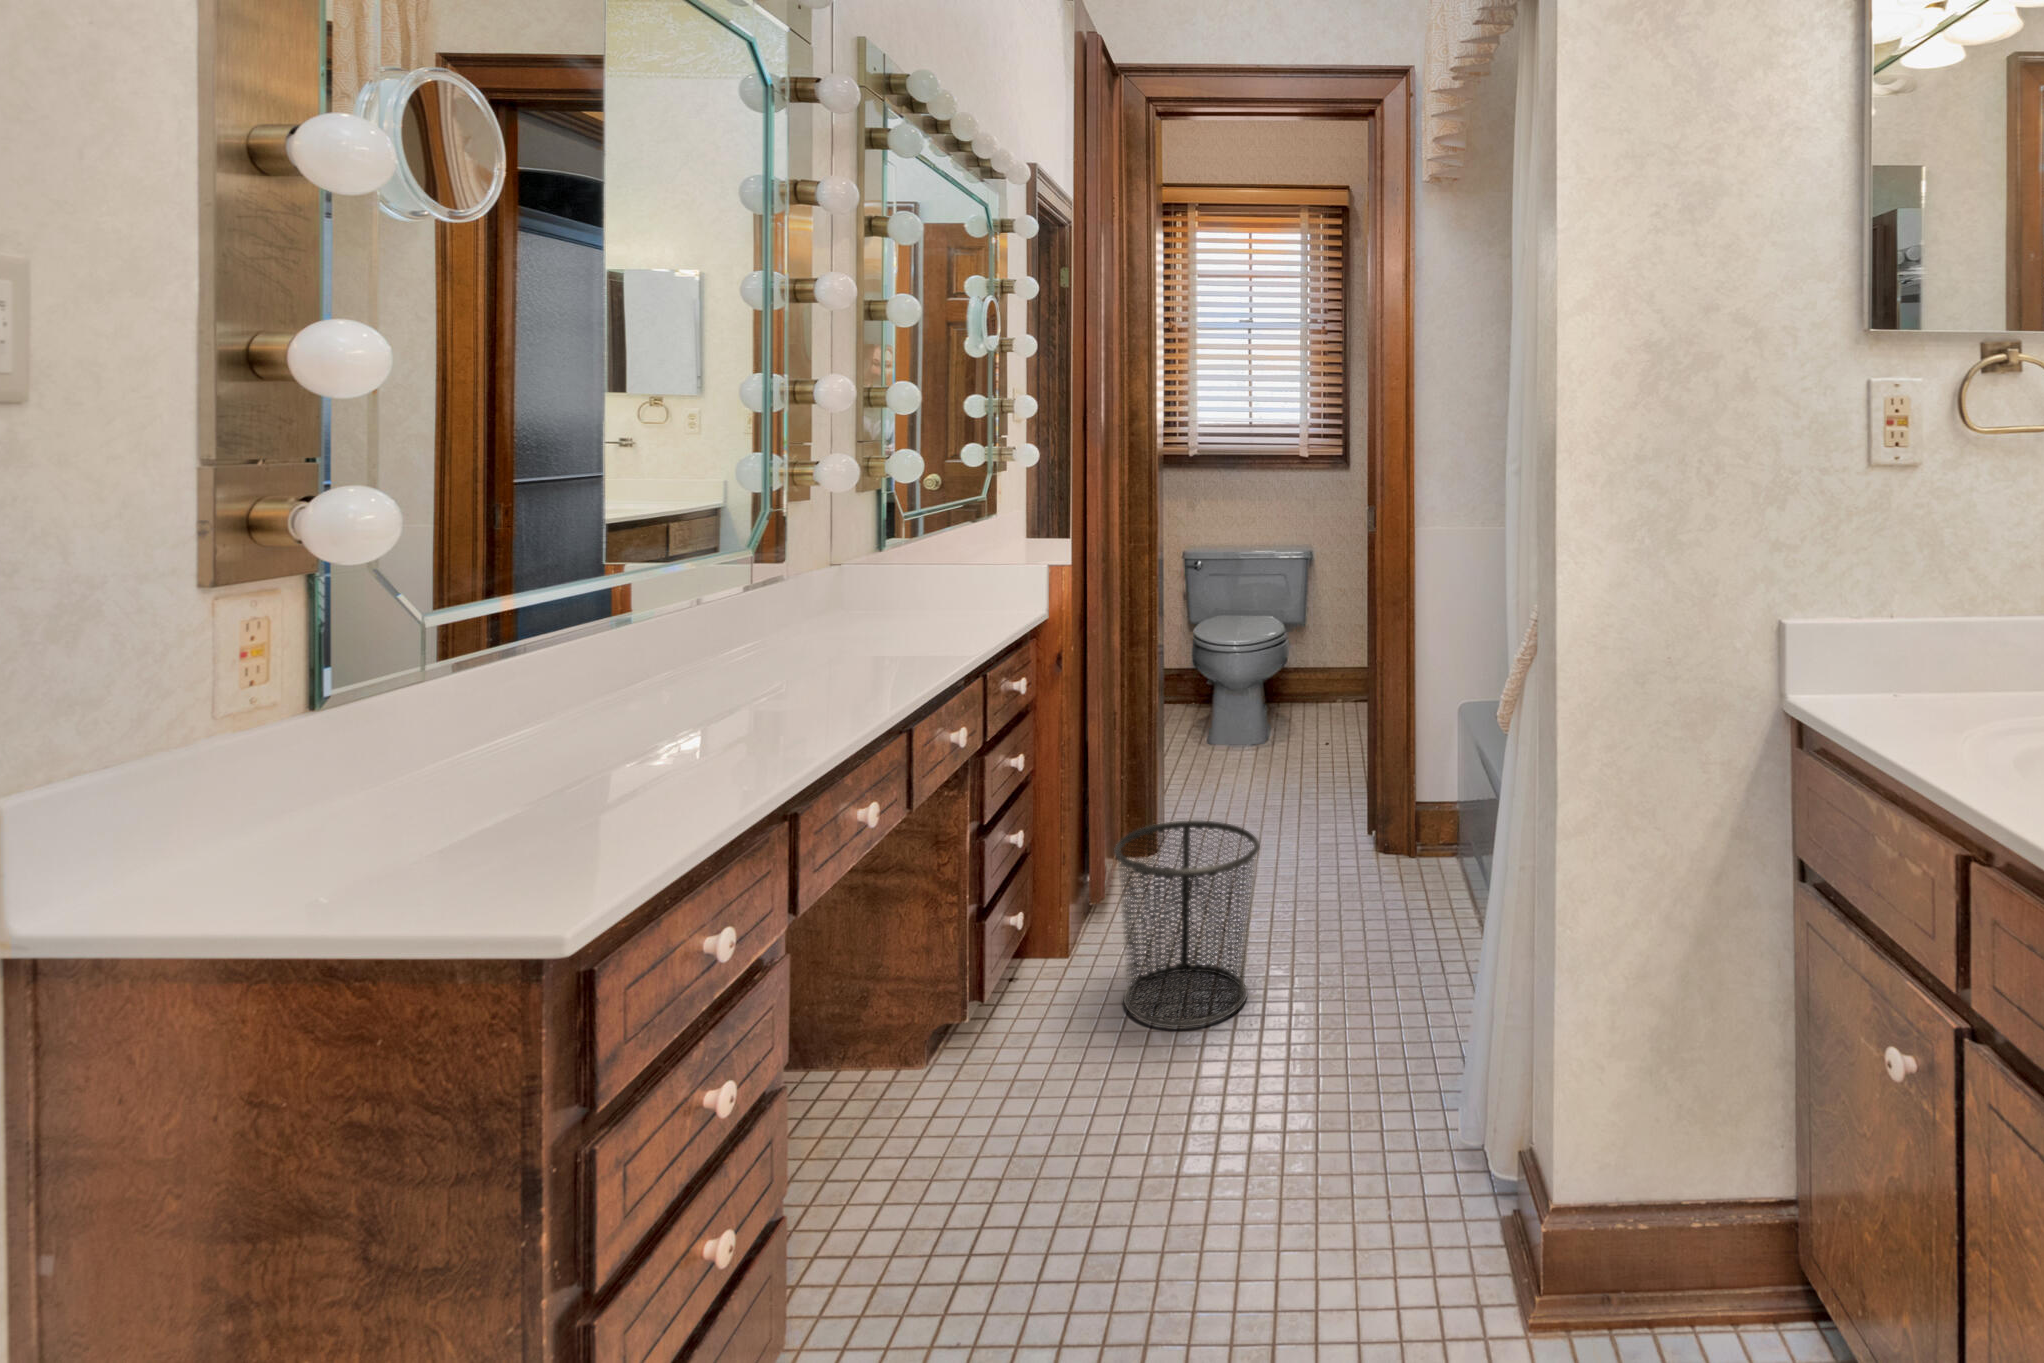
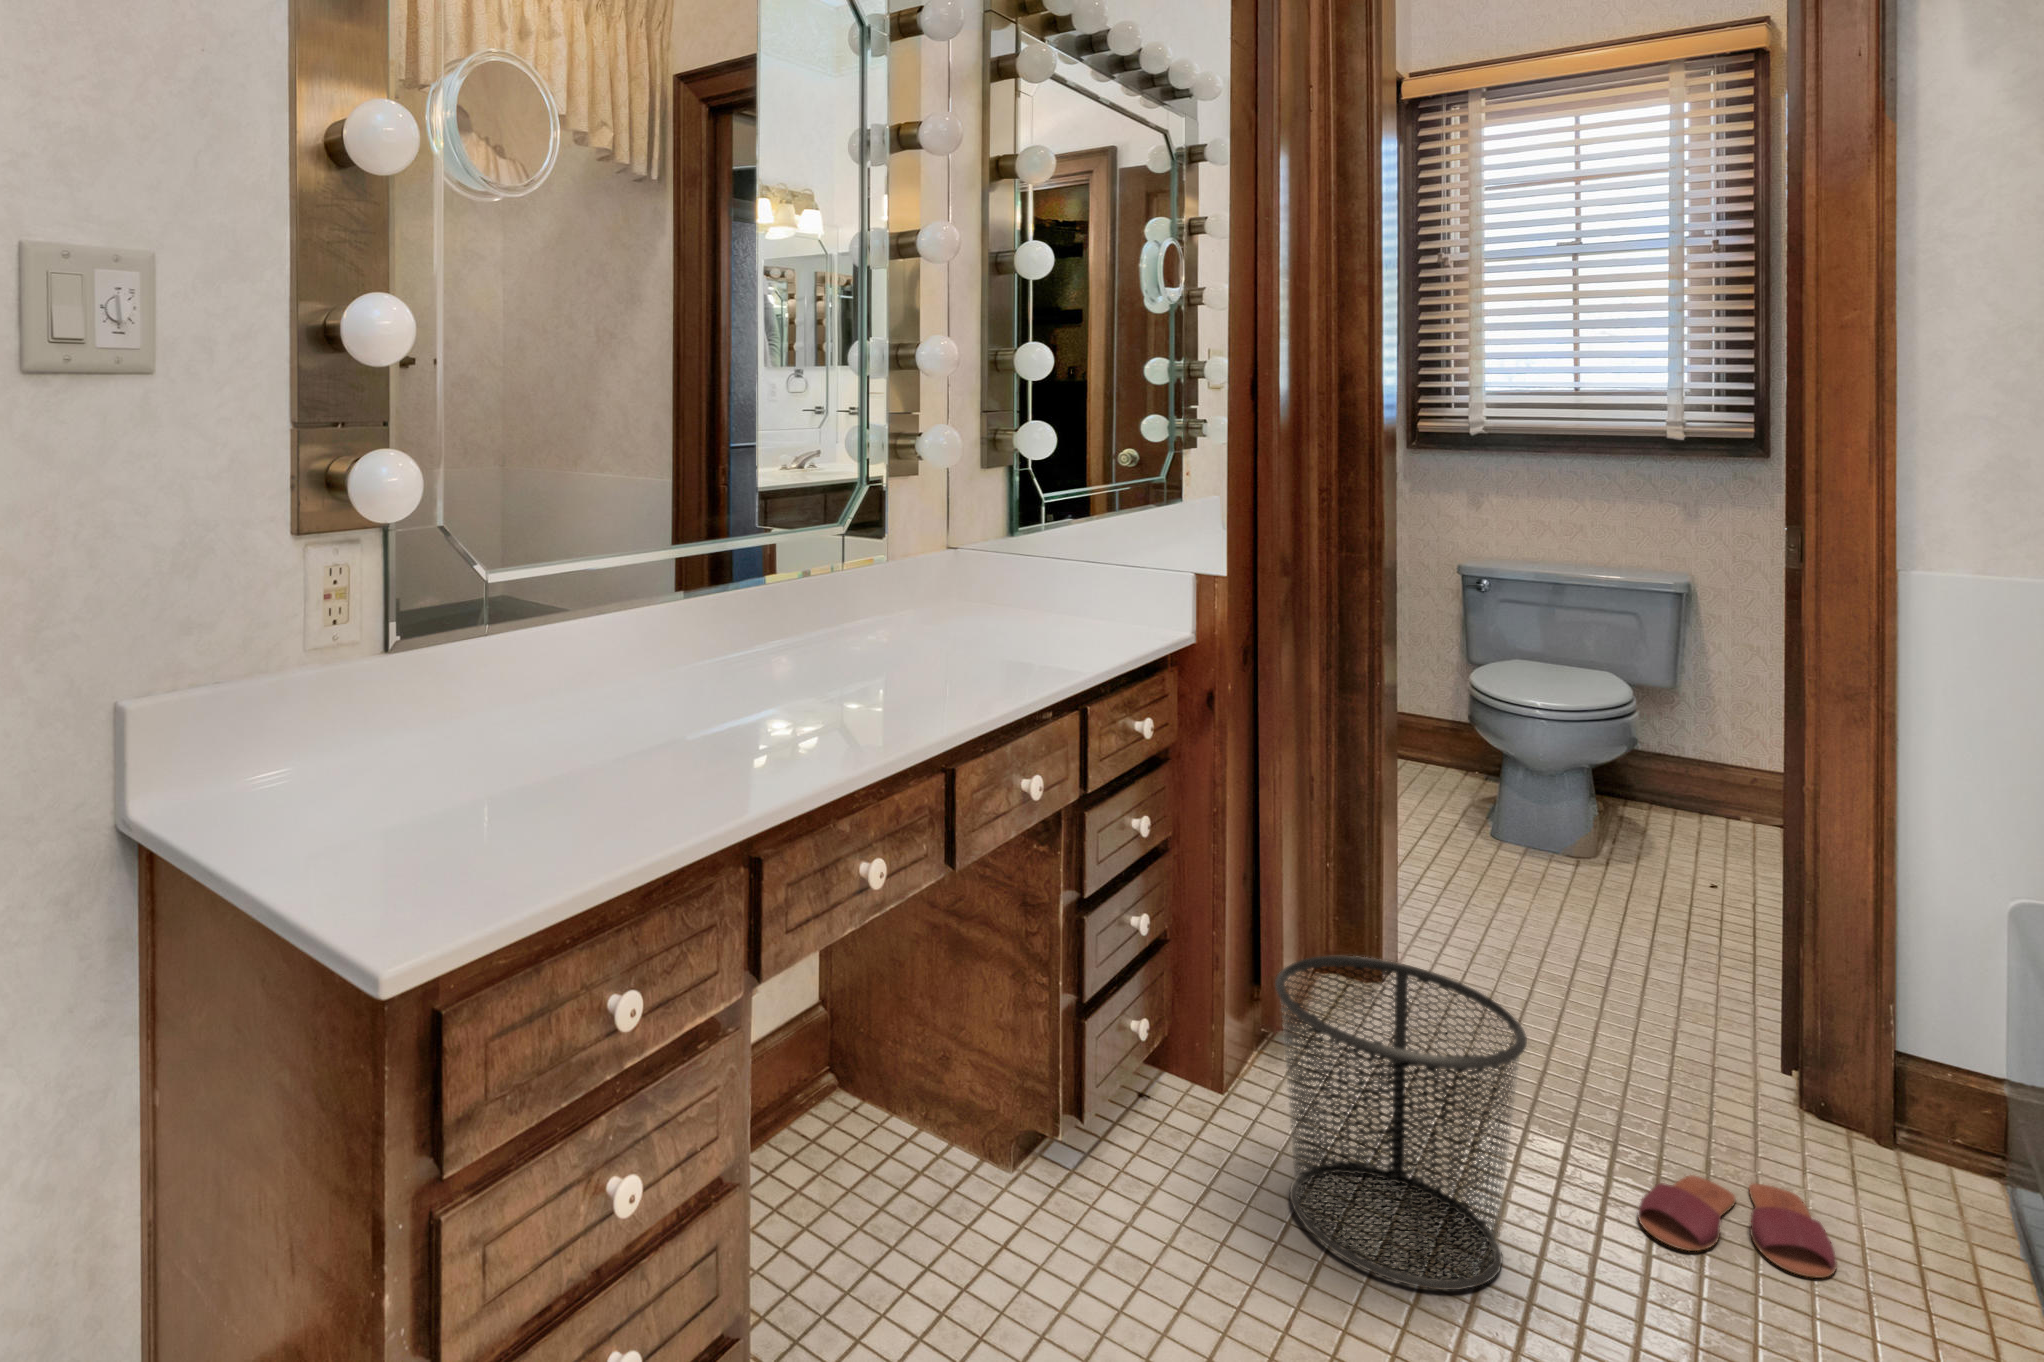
slippers: none [1309,902,1396,951] -> present [1638,1175,1837,1278]

